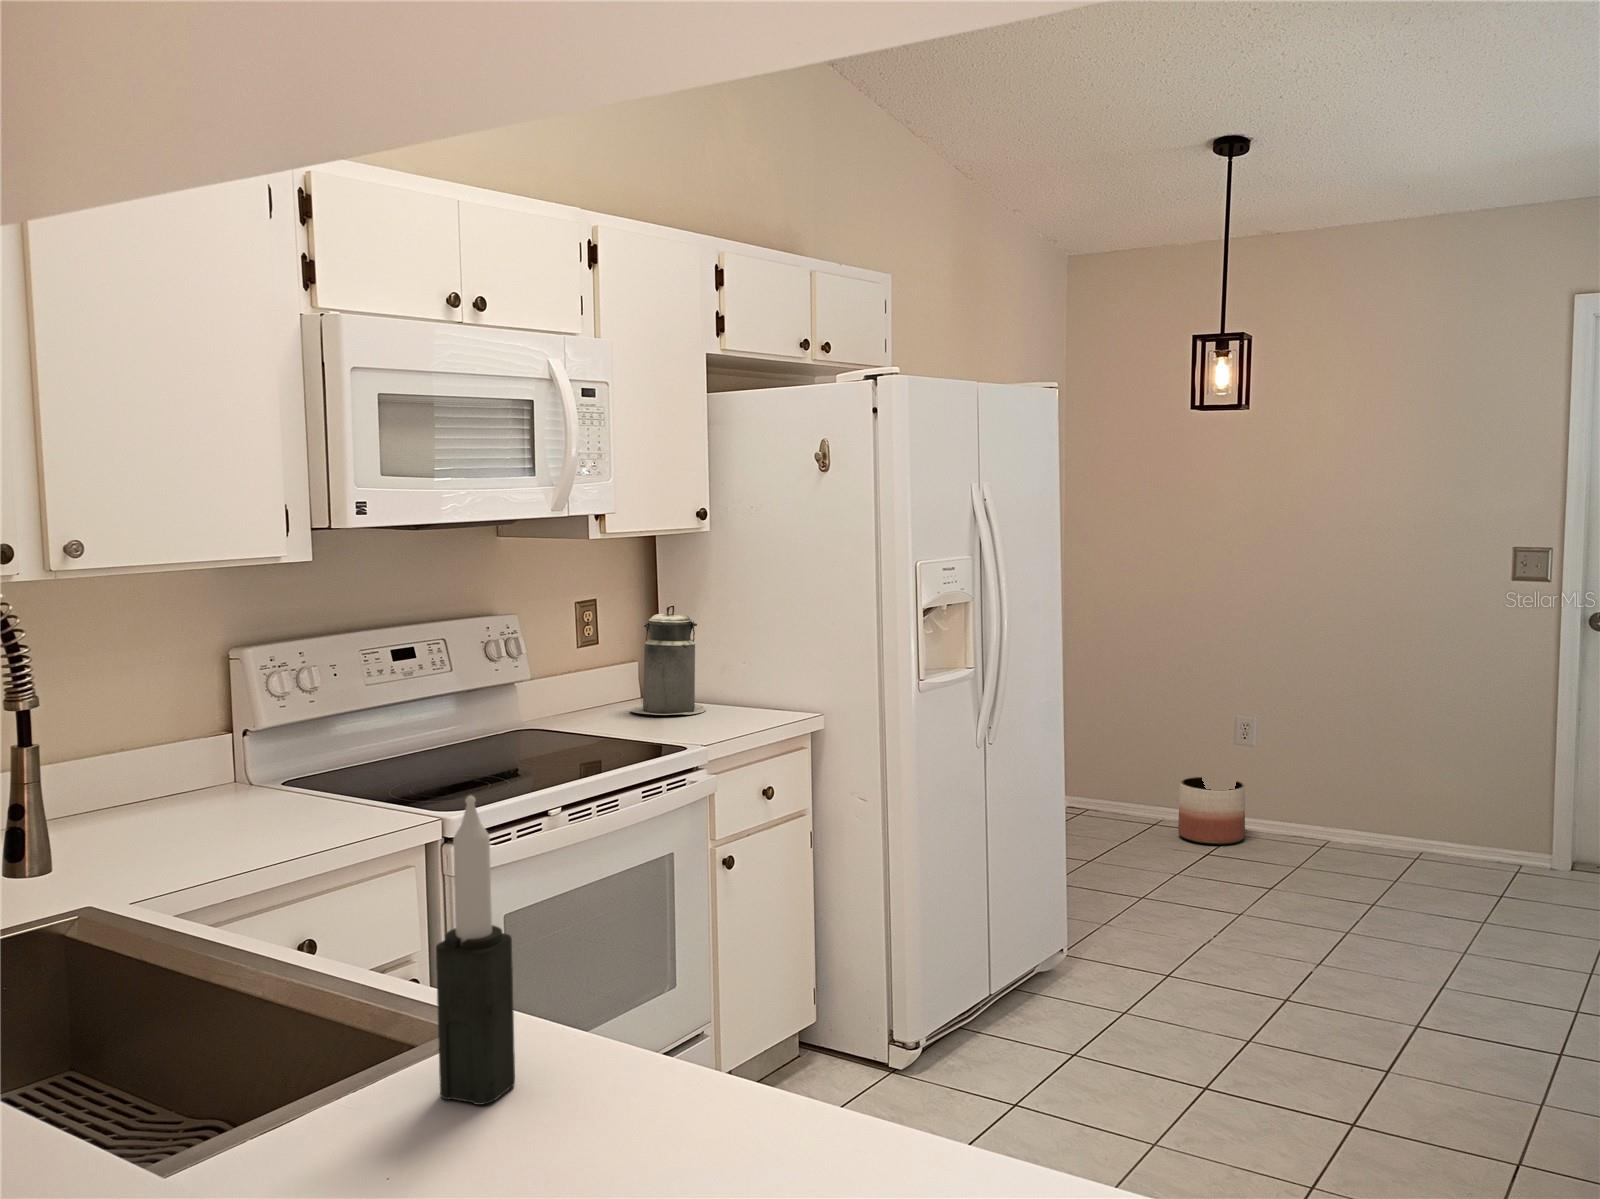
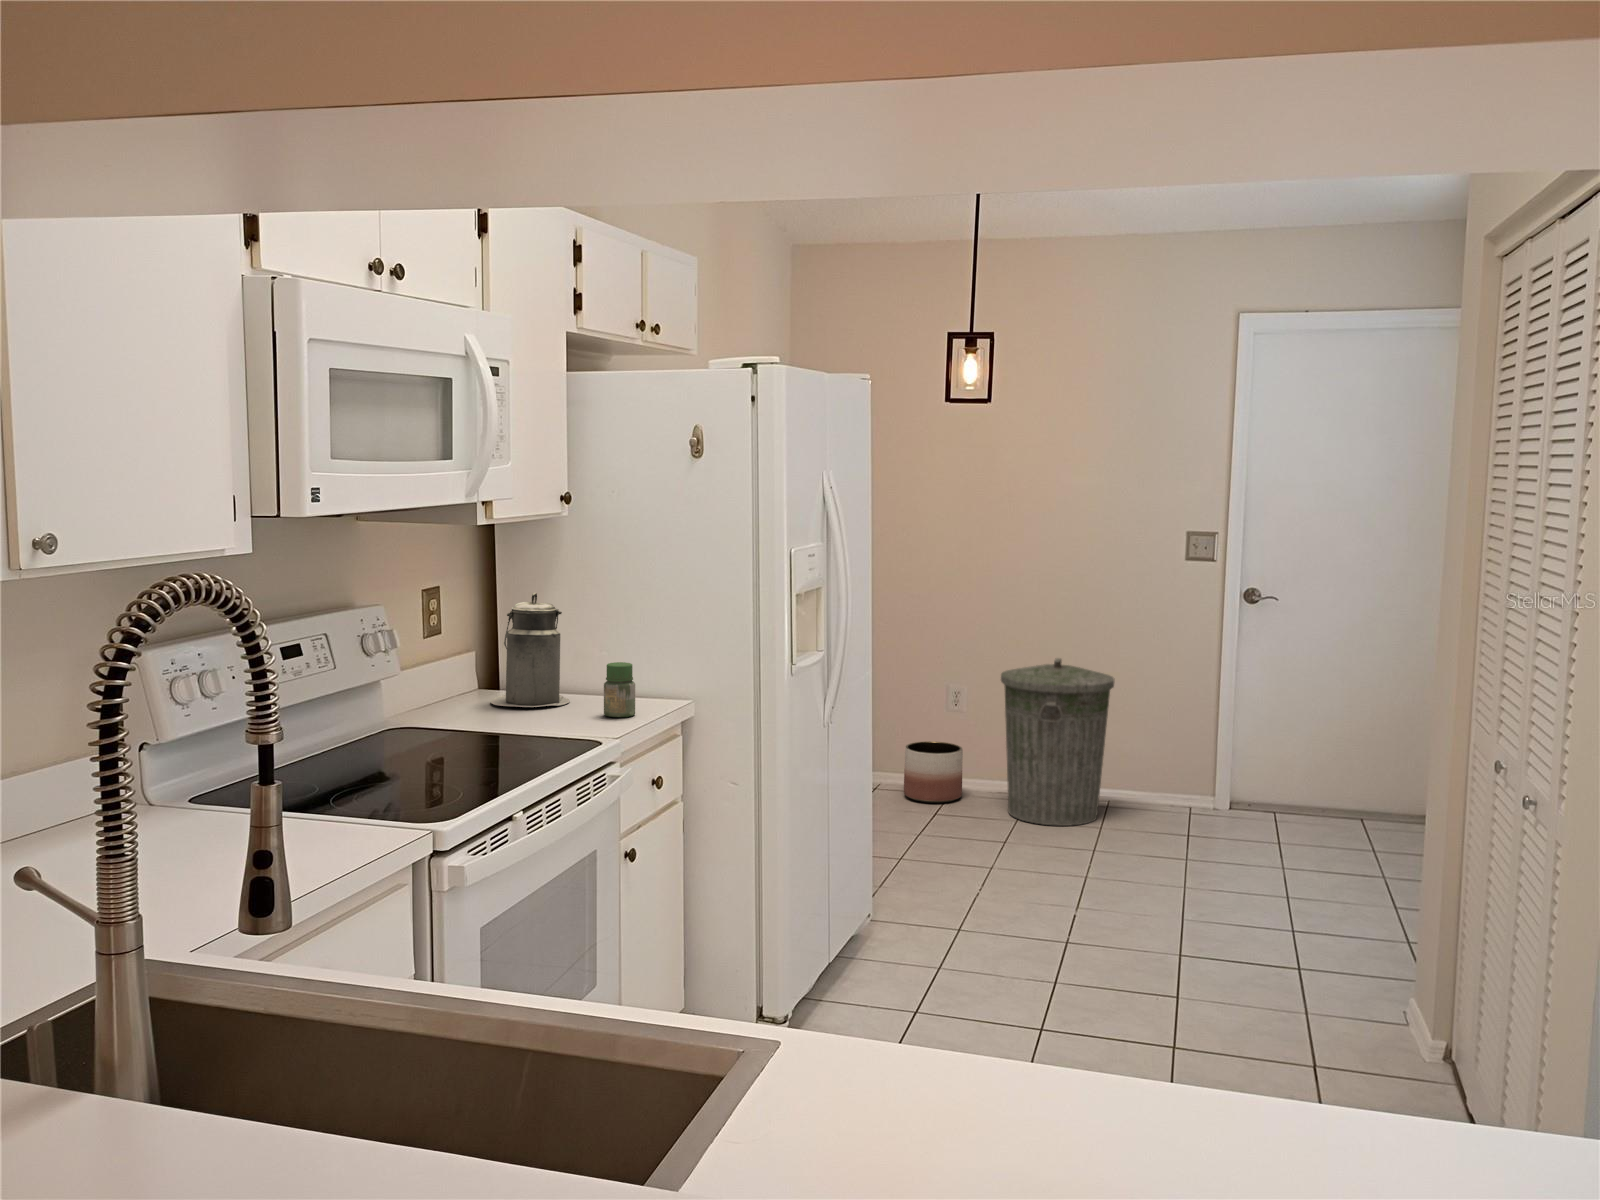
jar: none [718,674,749,728] -> present [604,662,635,717]
trash can: none [1280,689,1416,879] -> present [1001,658,1115,826]
candle: present [436,796,515,1105] -> none [952,810,1025,1132]

